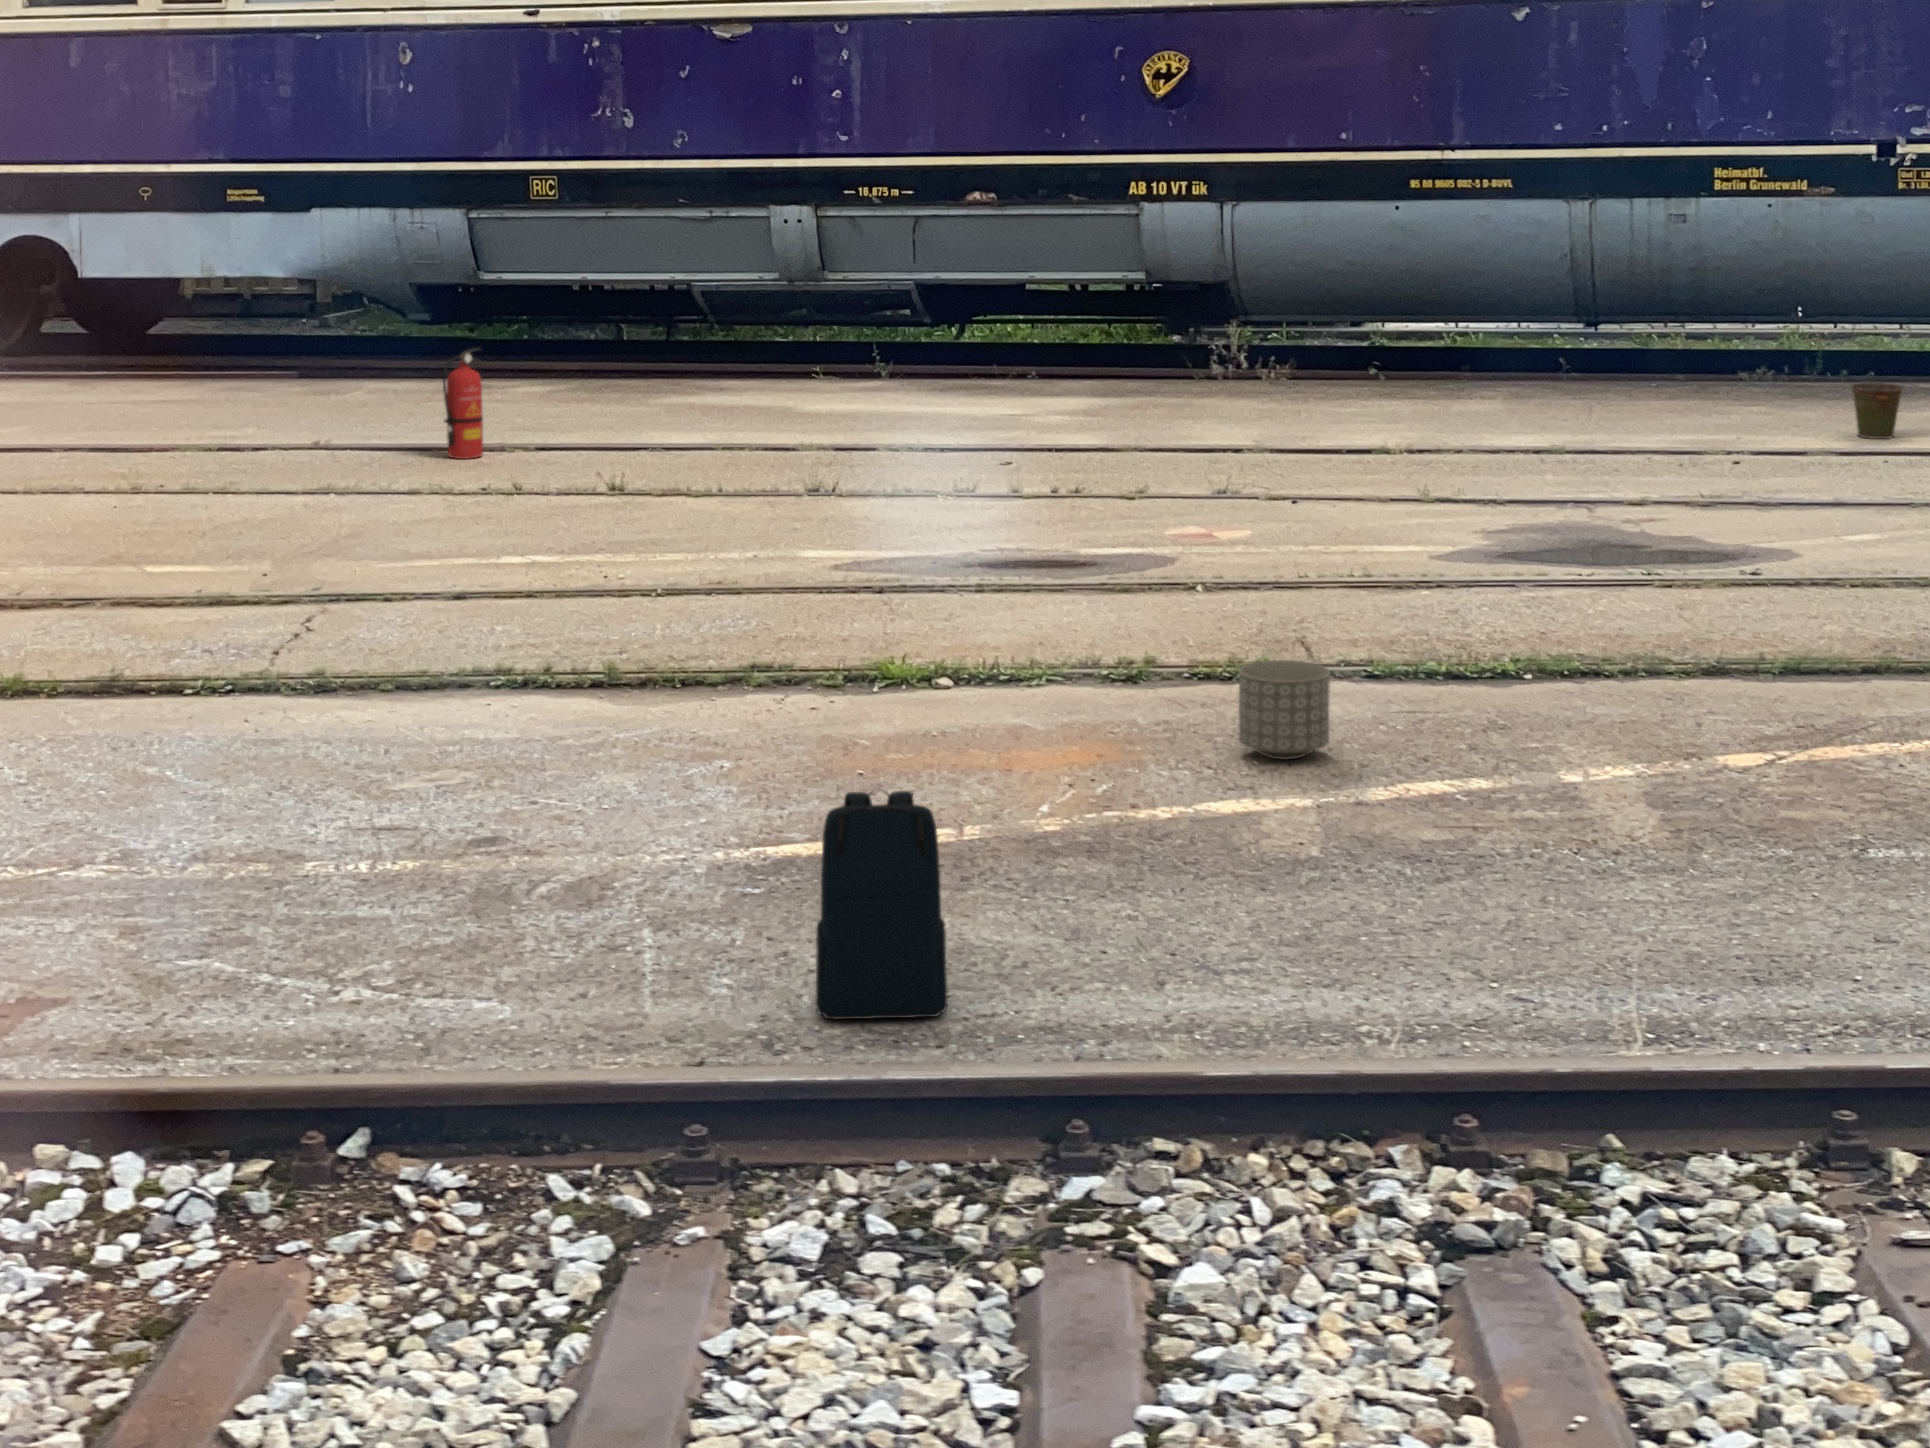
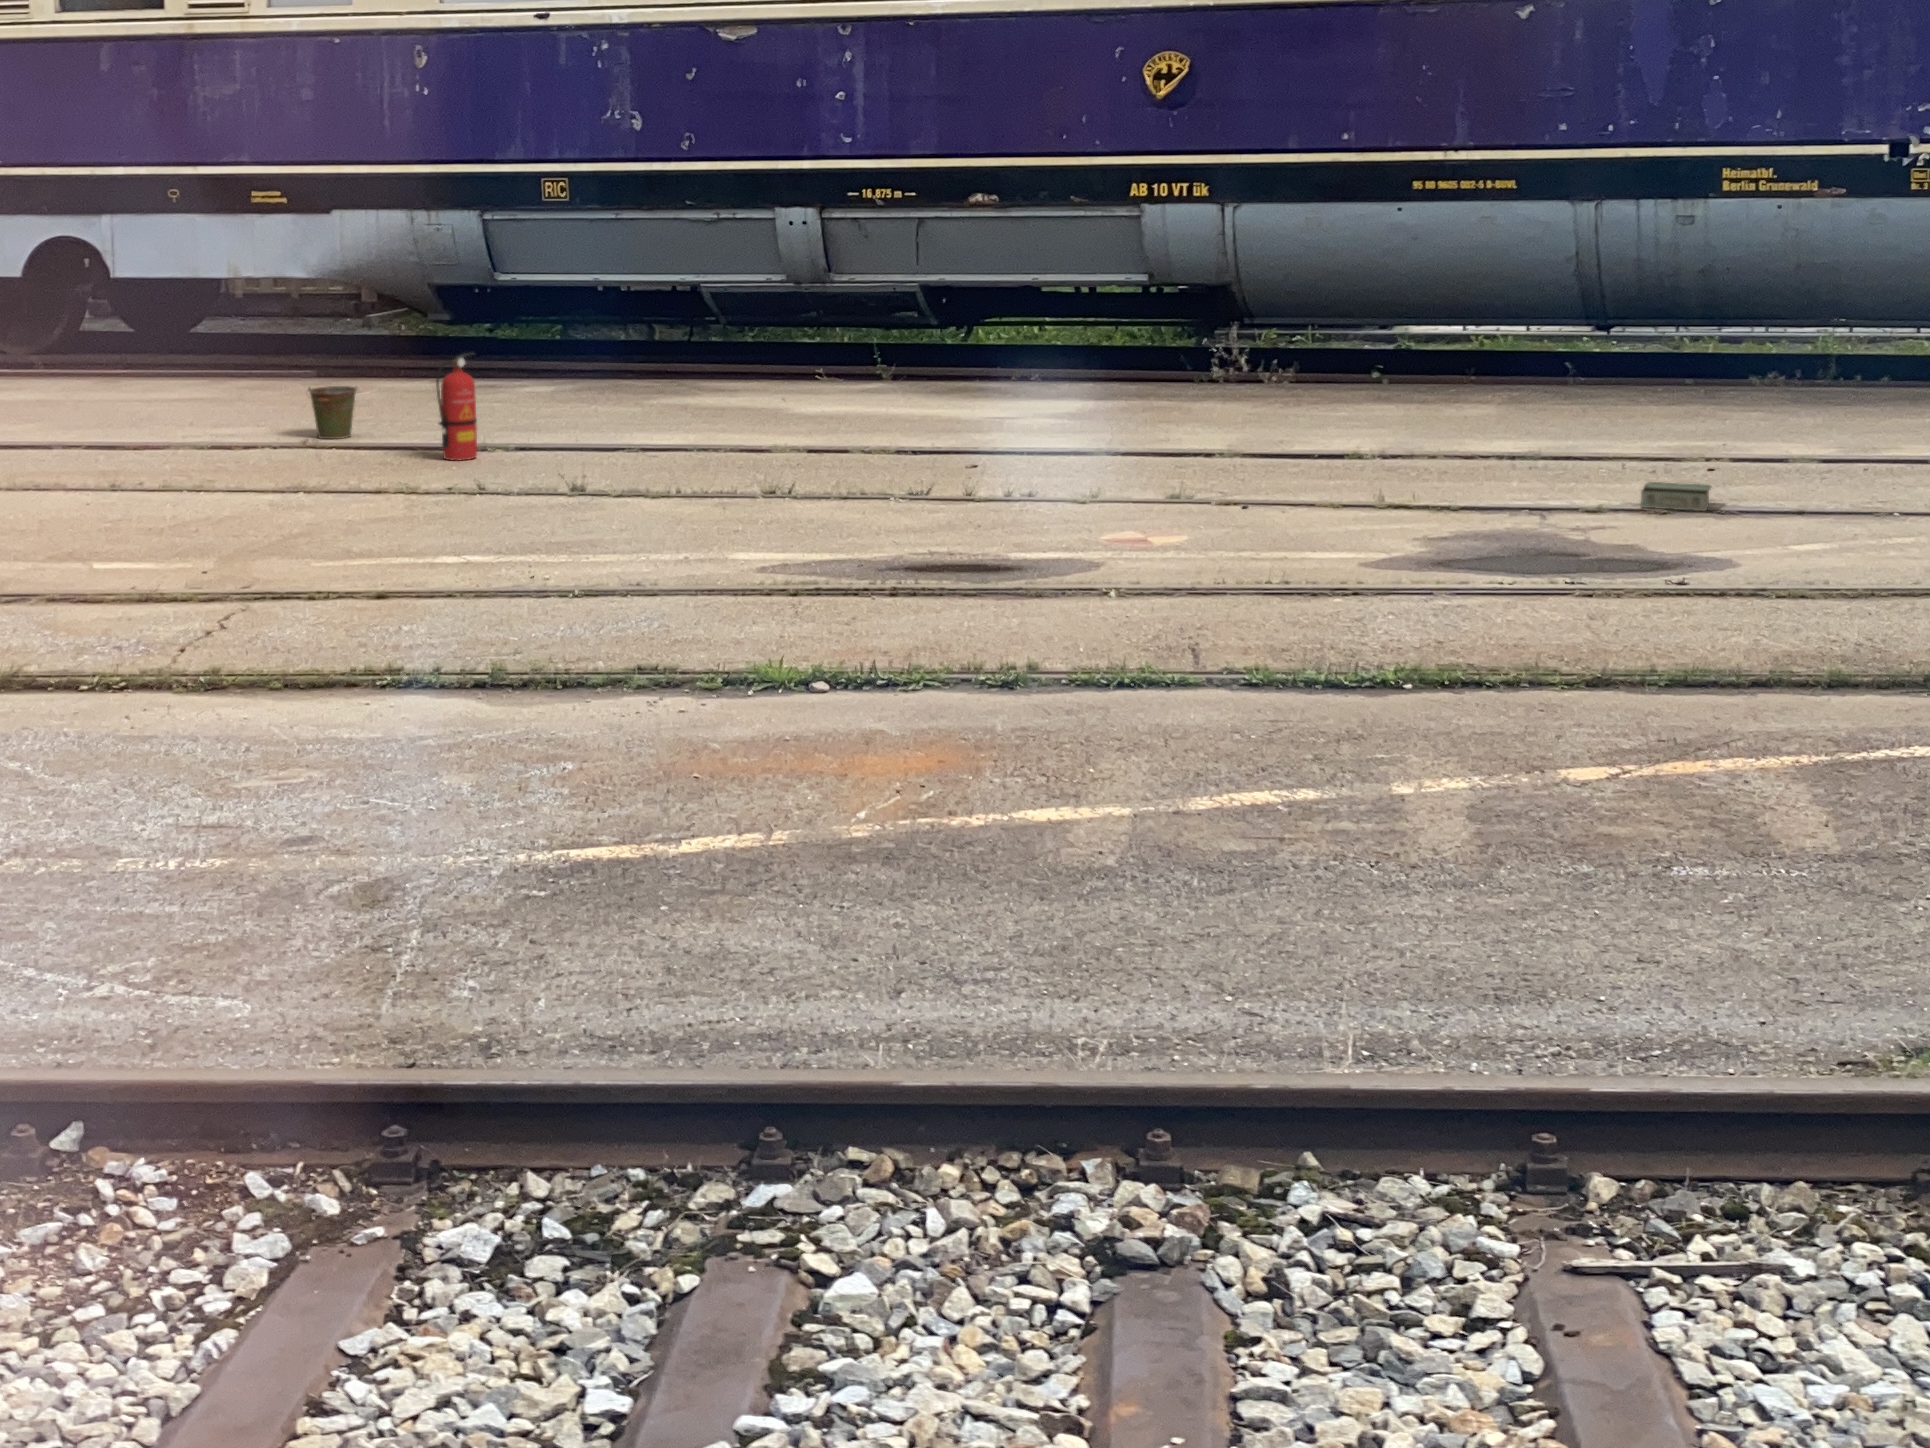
bucket: present [1851,383,1905,439] -> present [308,386,357,439]
toolbox: none [1680,478,1748,507] -> present [1641,482,1711,511]
planter: present [1239,660,1330,760] -> none [1091,665,1182,764]
backpack: present [815,791,947,1019] -> none [566,793,699,1019]

